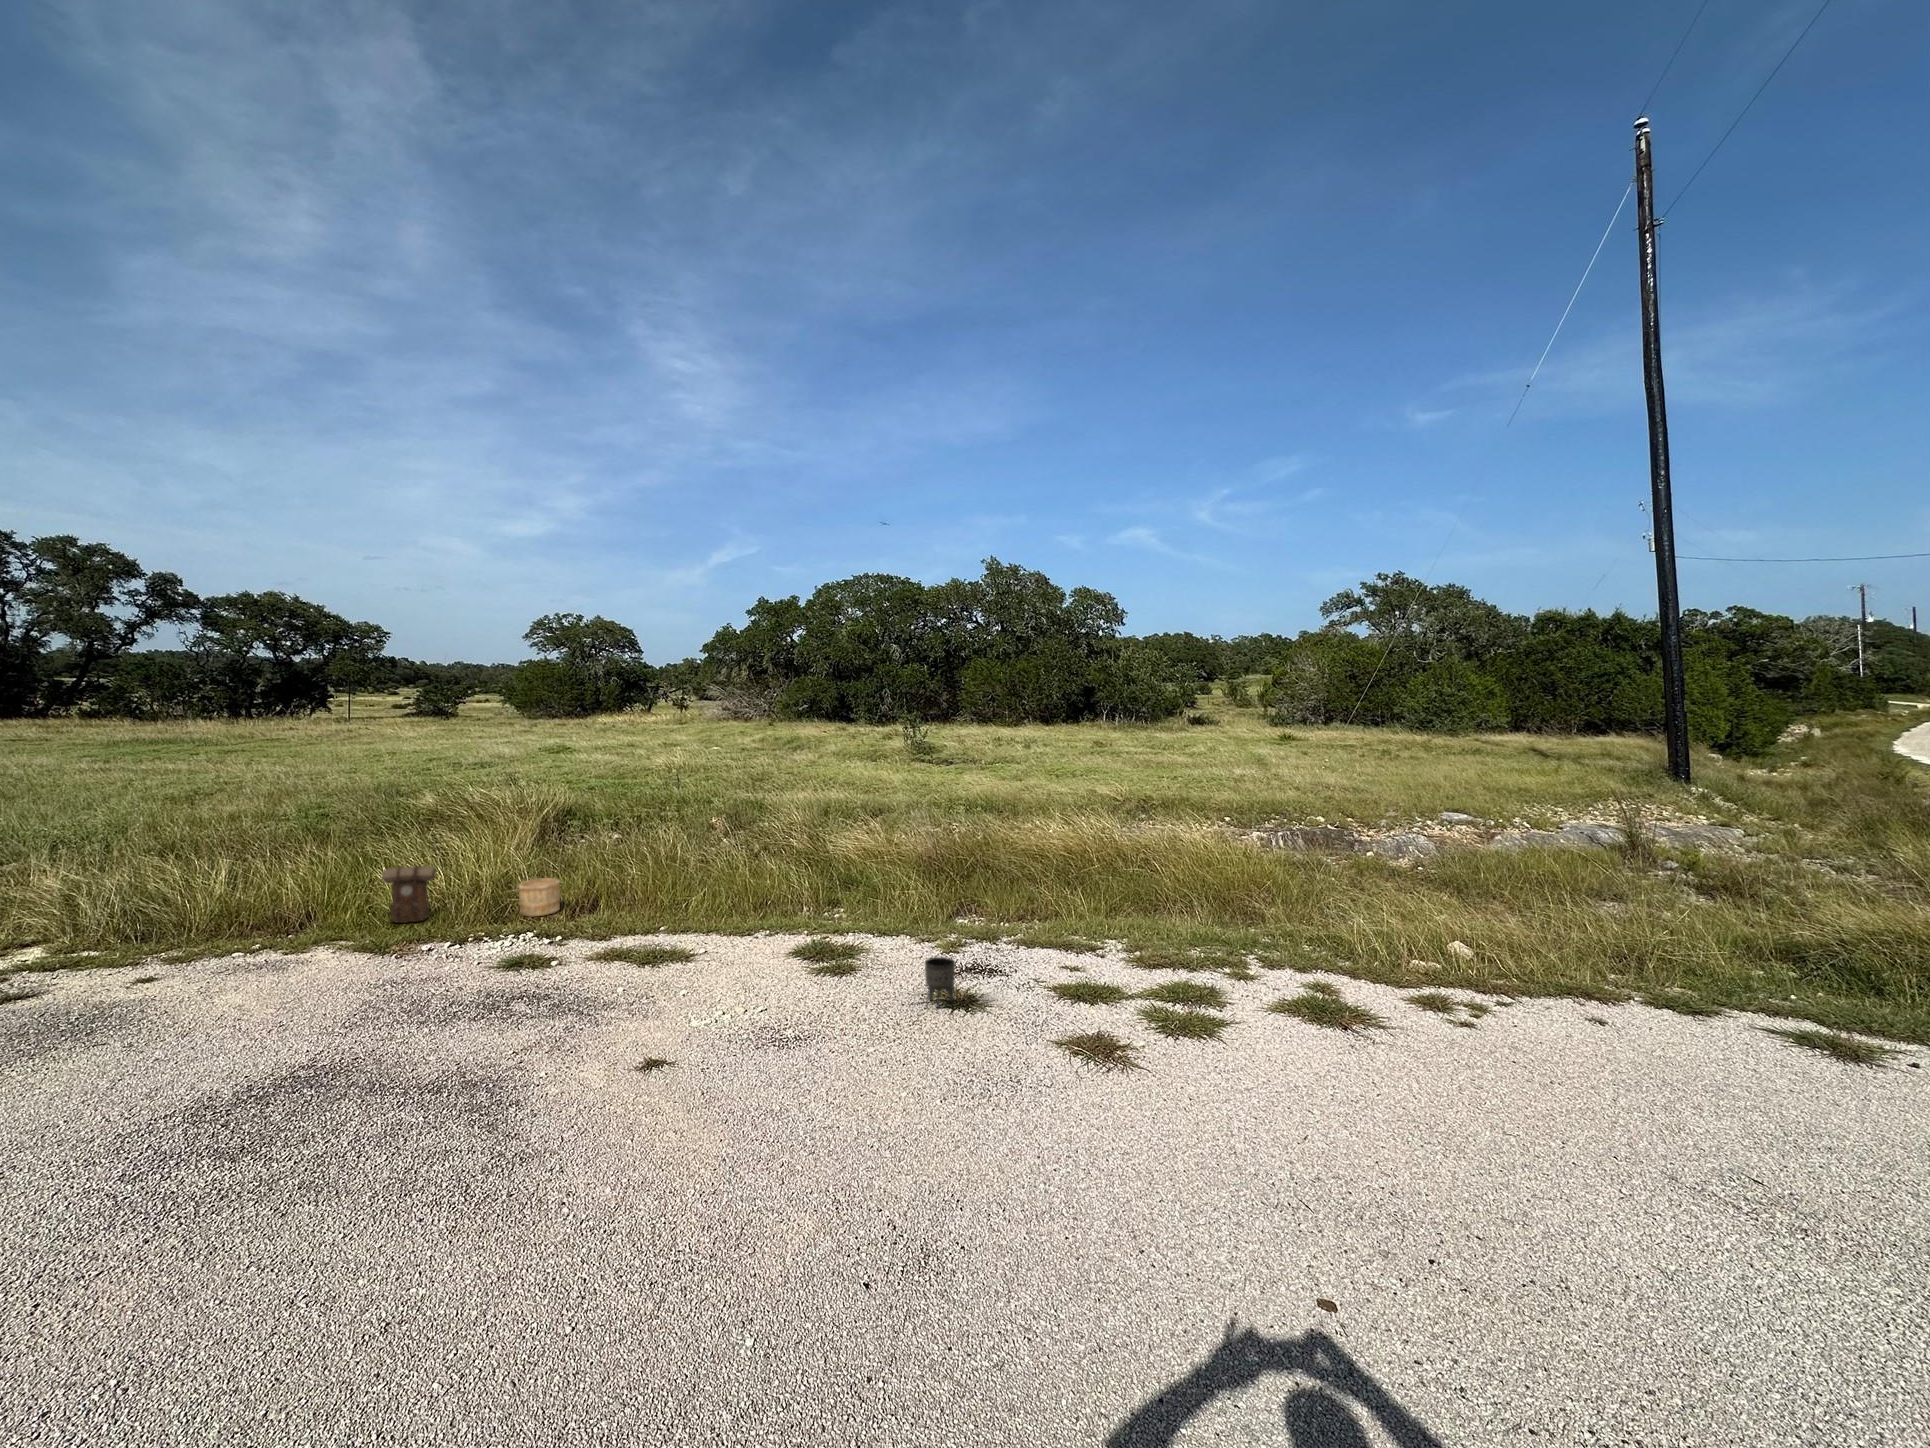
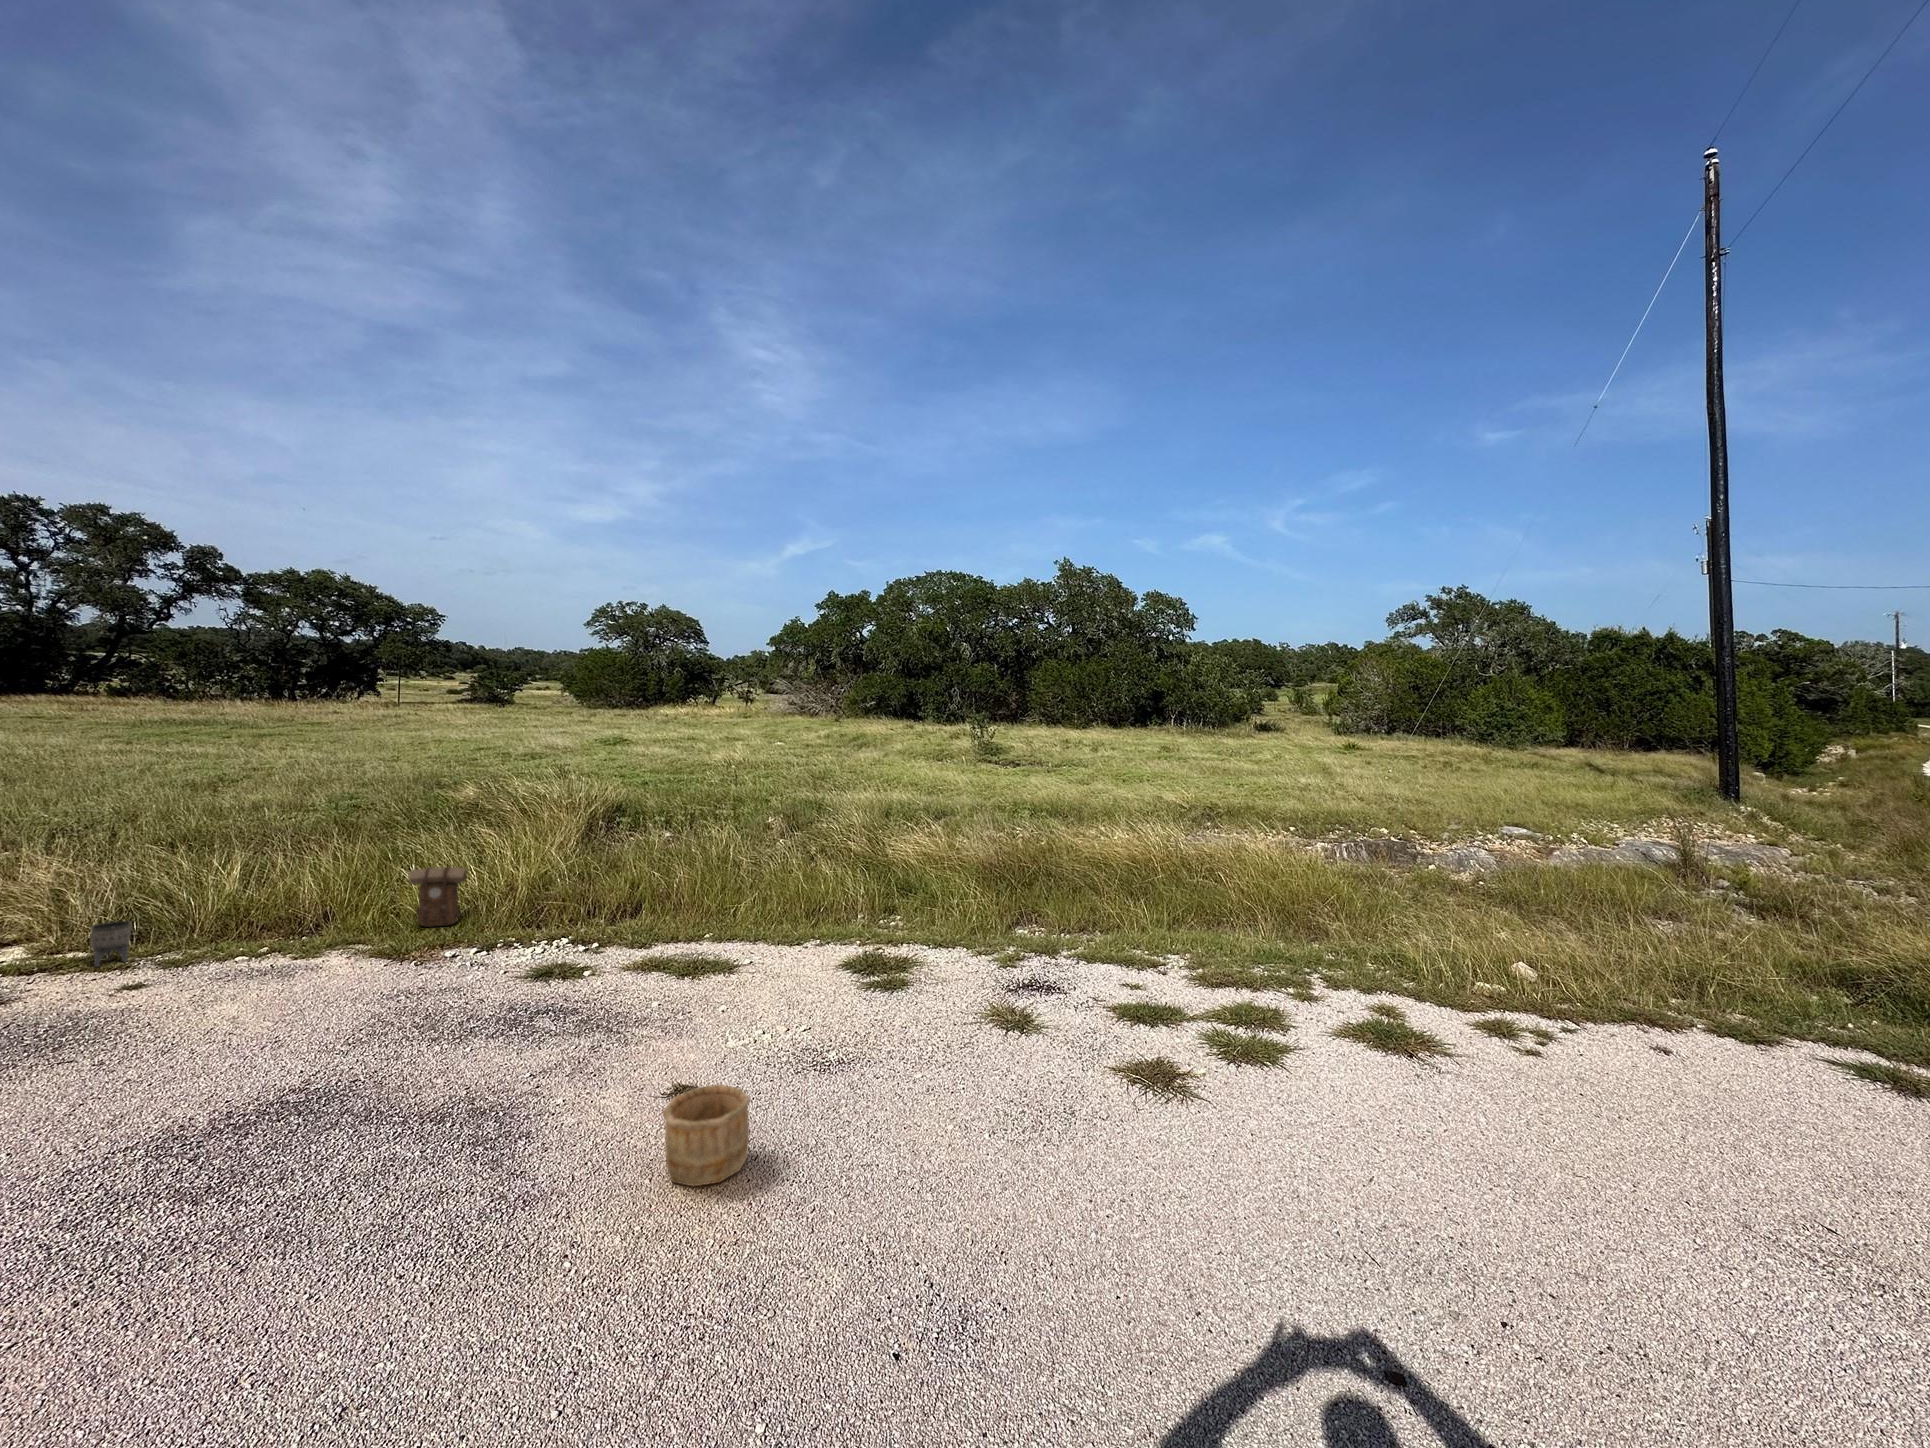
wooden bucket: present [518,878,560,916] -> present [663,1084,751,1187]
planter: present [925,957,955,1008] -> present [91,921,131,967]

